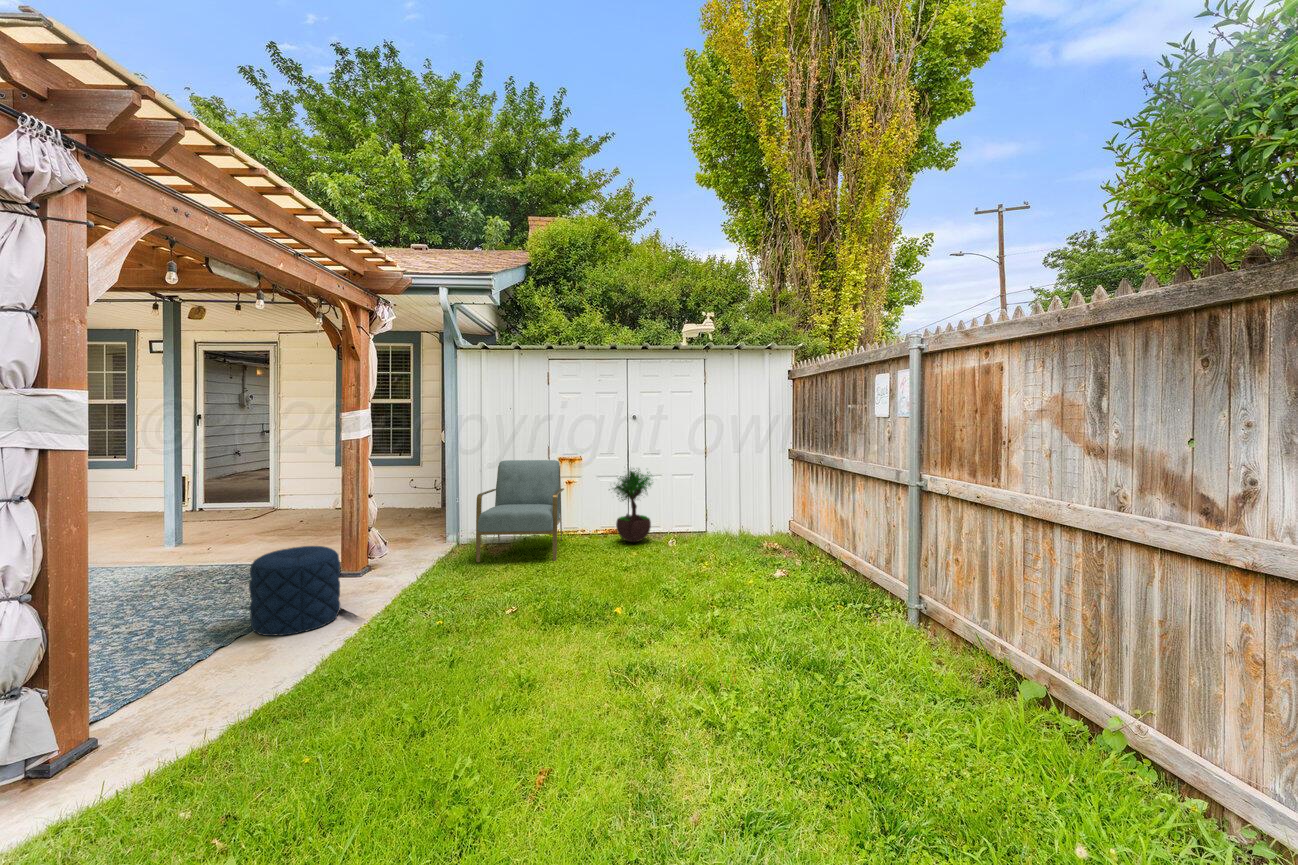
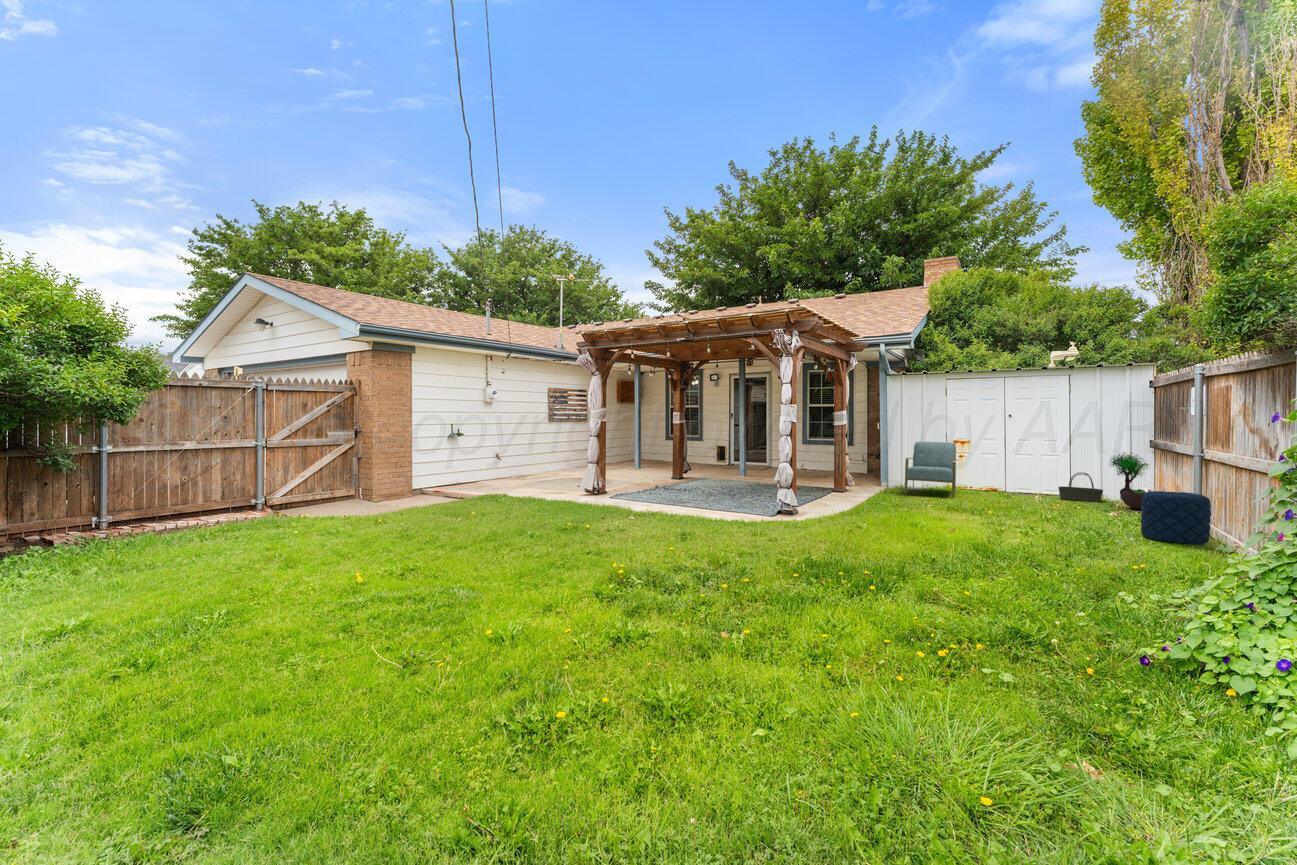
potted tree: present [609,469,651,542] -> present [1110,452,1152,510]
basket: none [695,497,746,541] -> present [1059,472,1103,502]
pouf: present [249,546,340,636] -> present [1141,491,1211,544]

